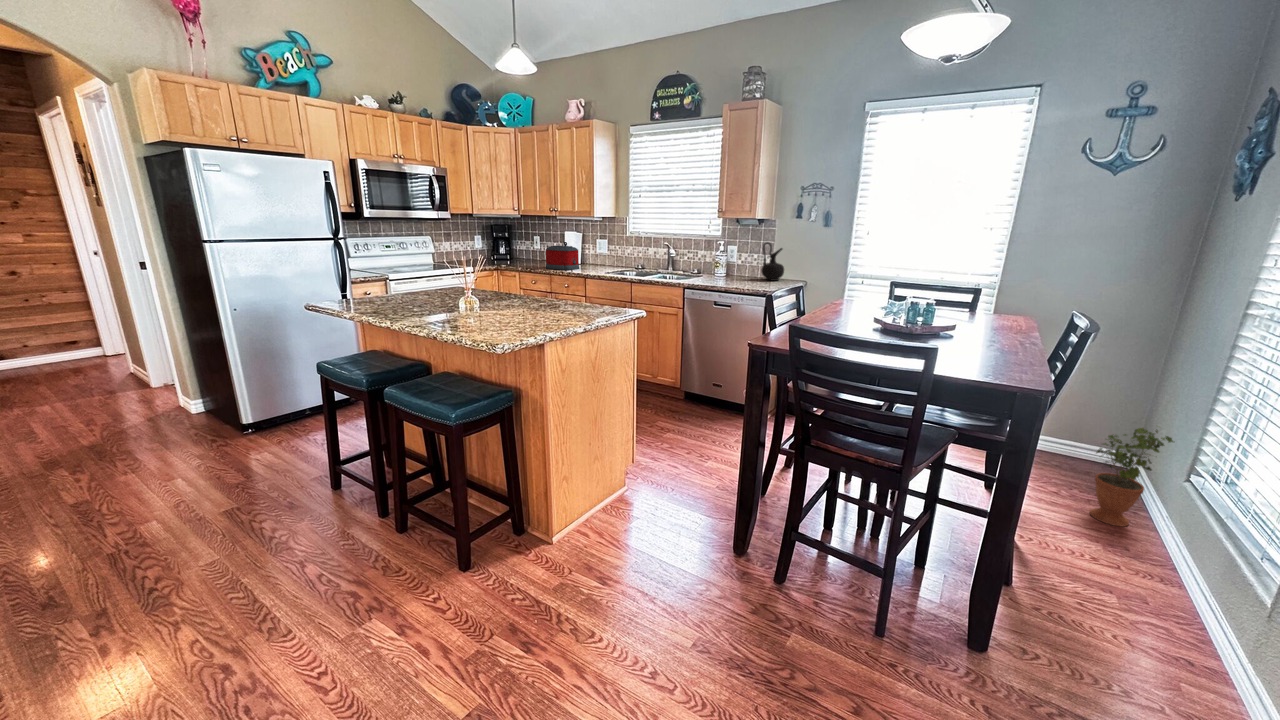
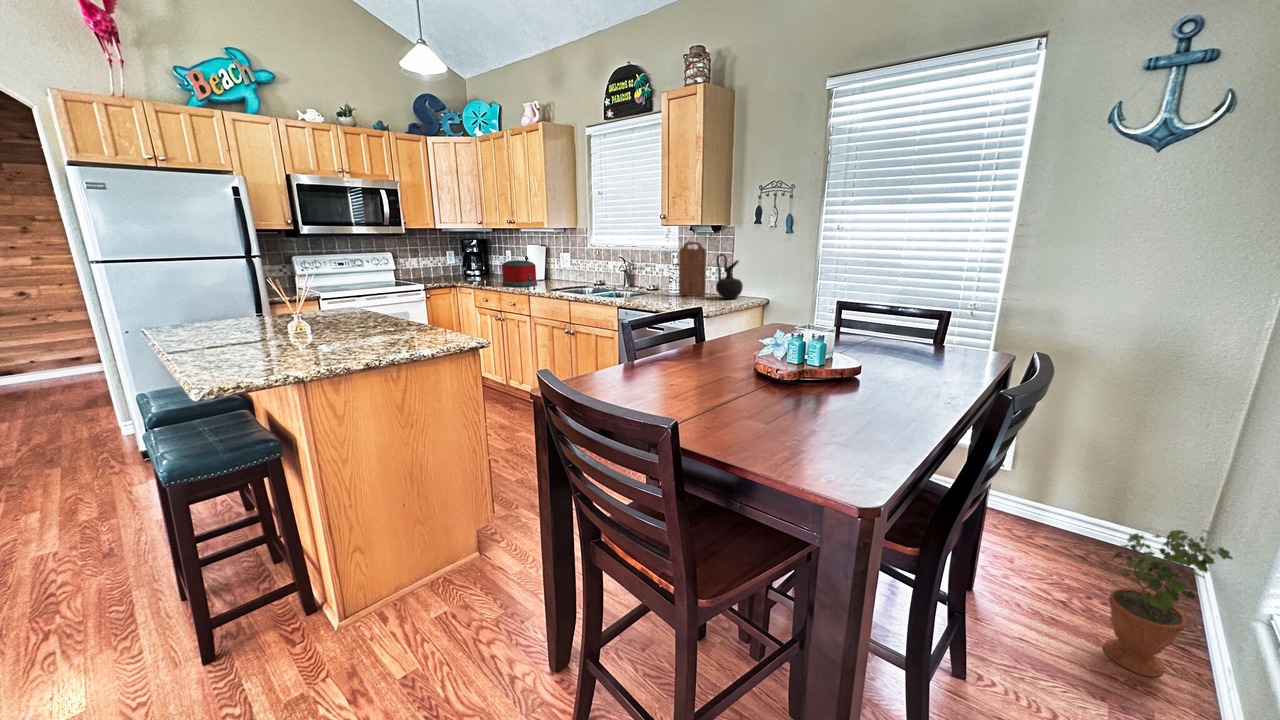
cutting board: none [725,232,752,278] -> present [679,242,707,296]

